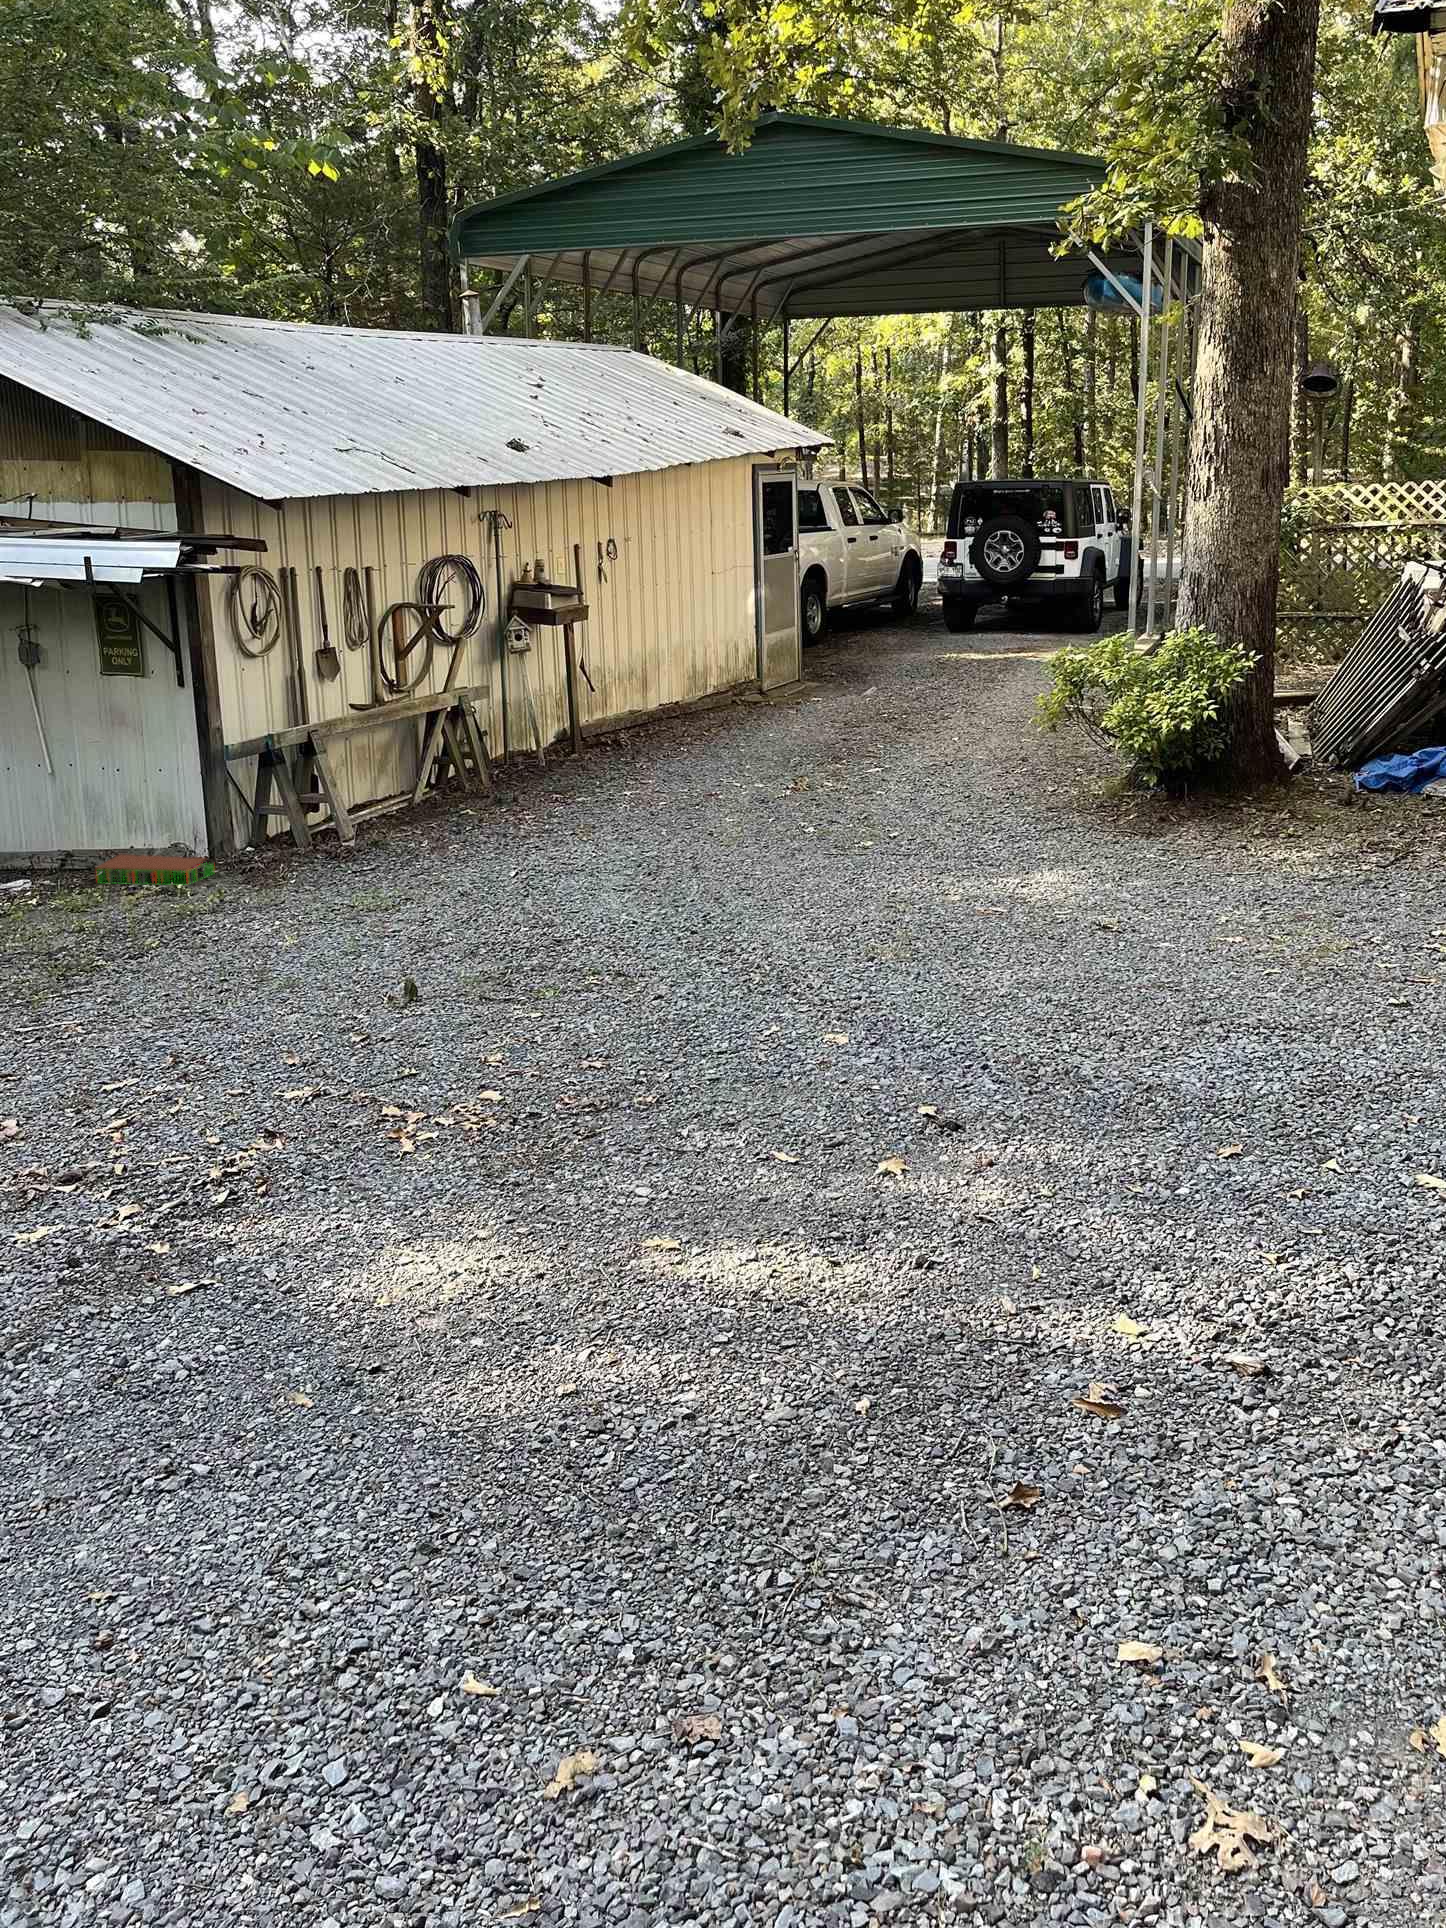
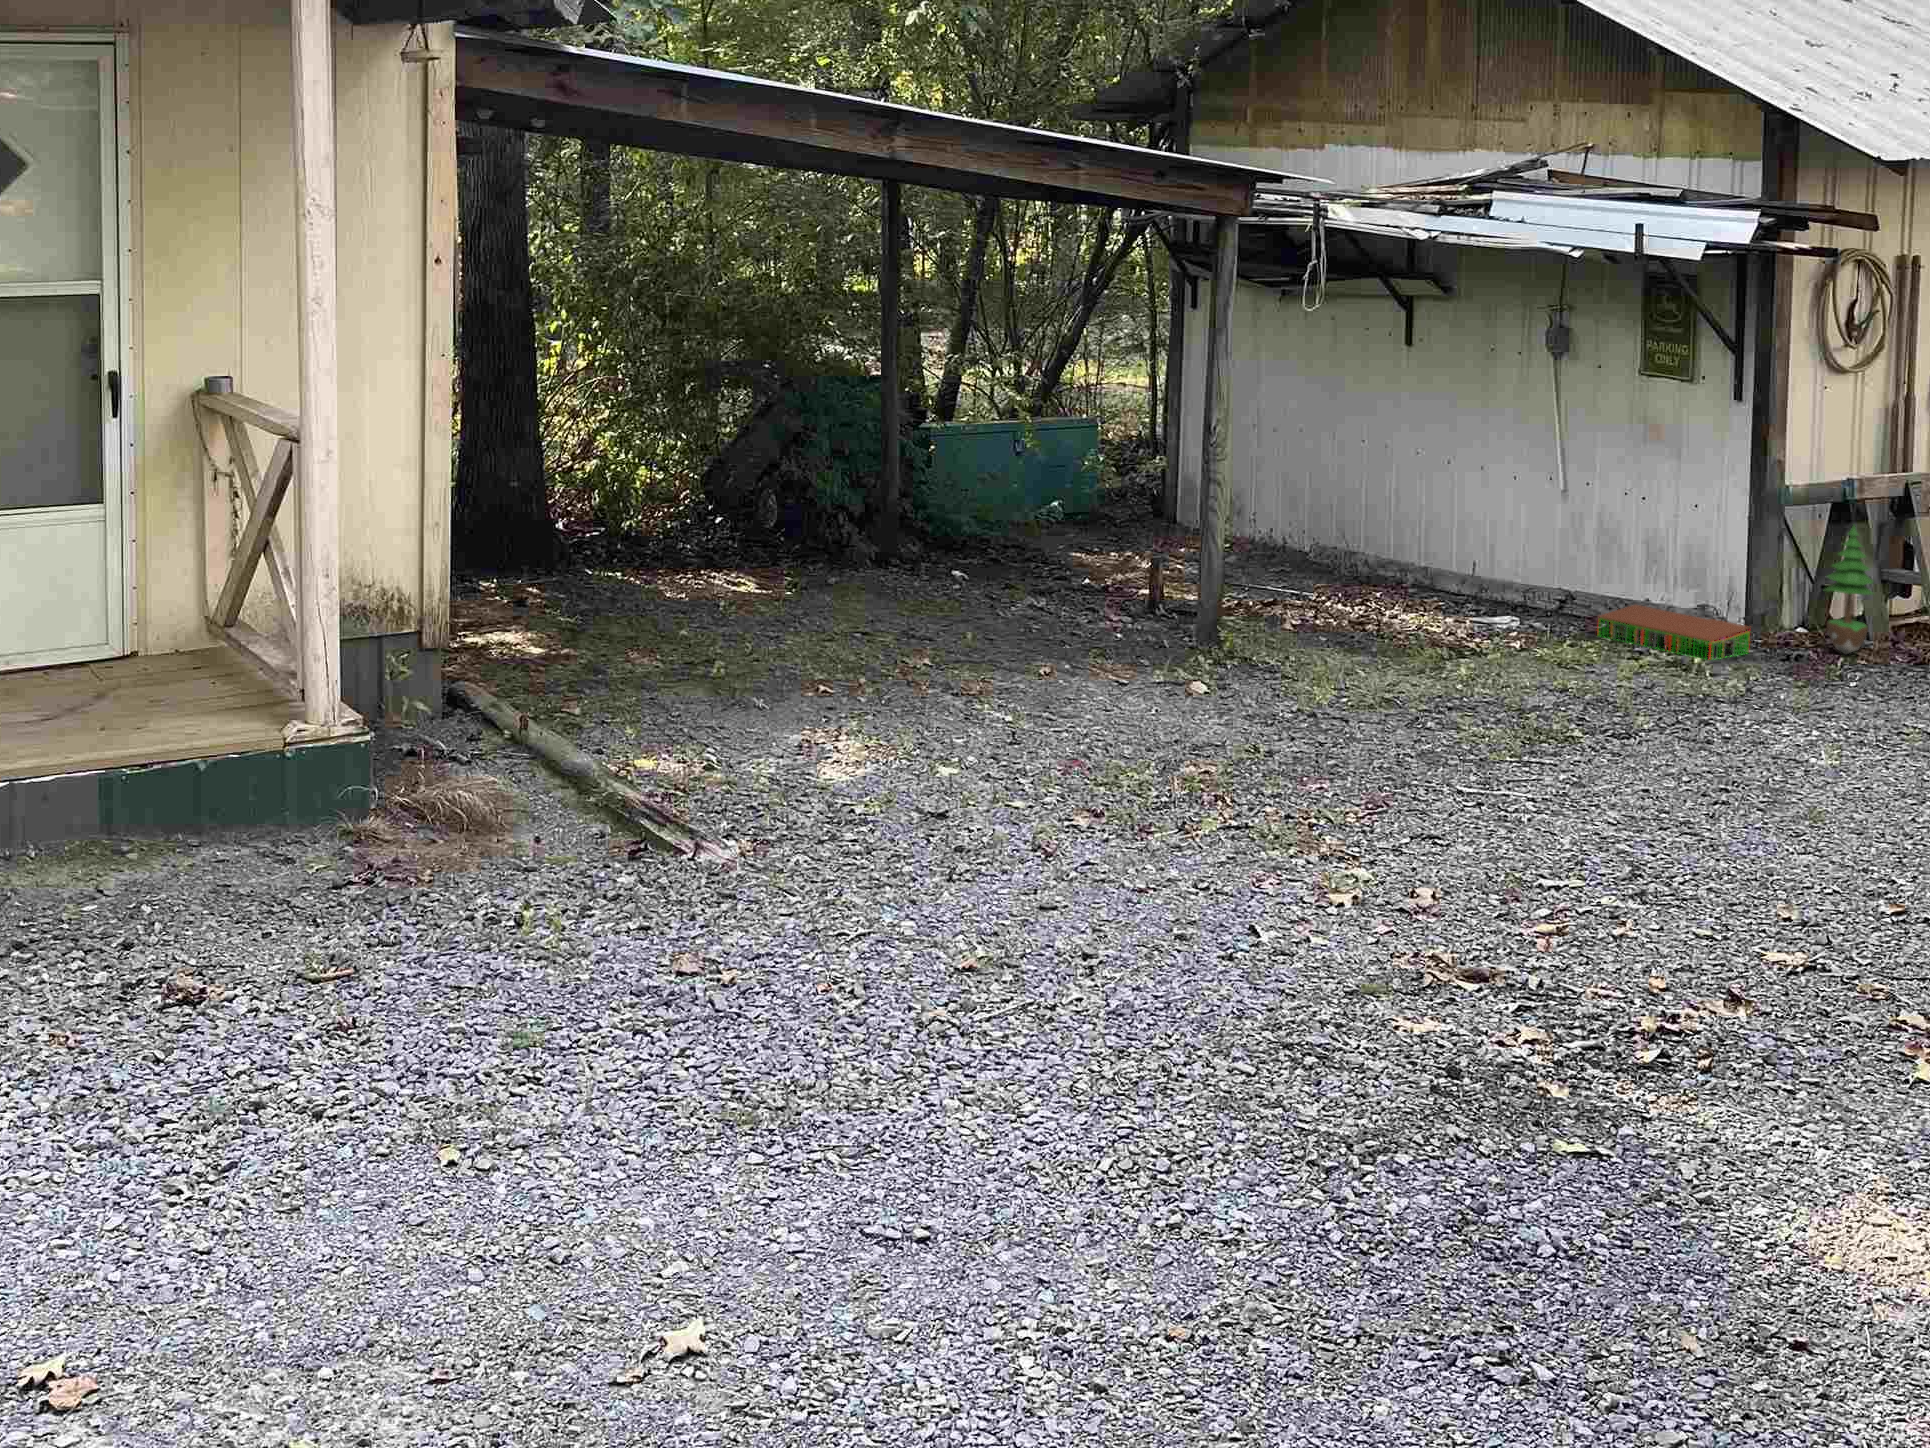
potted tree: none [261,765,297,861] -> present [1823,526,1873,654]

